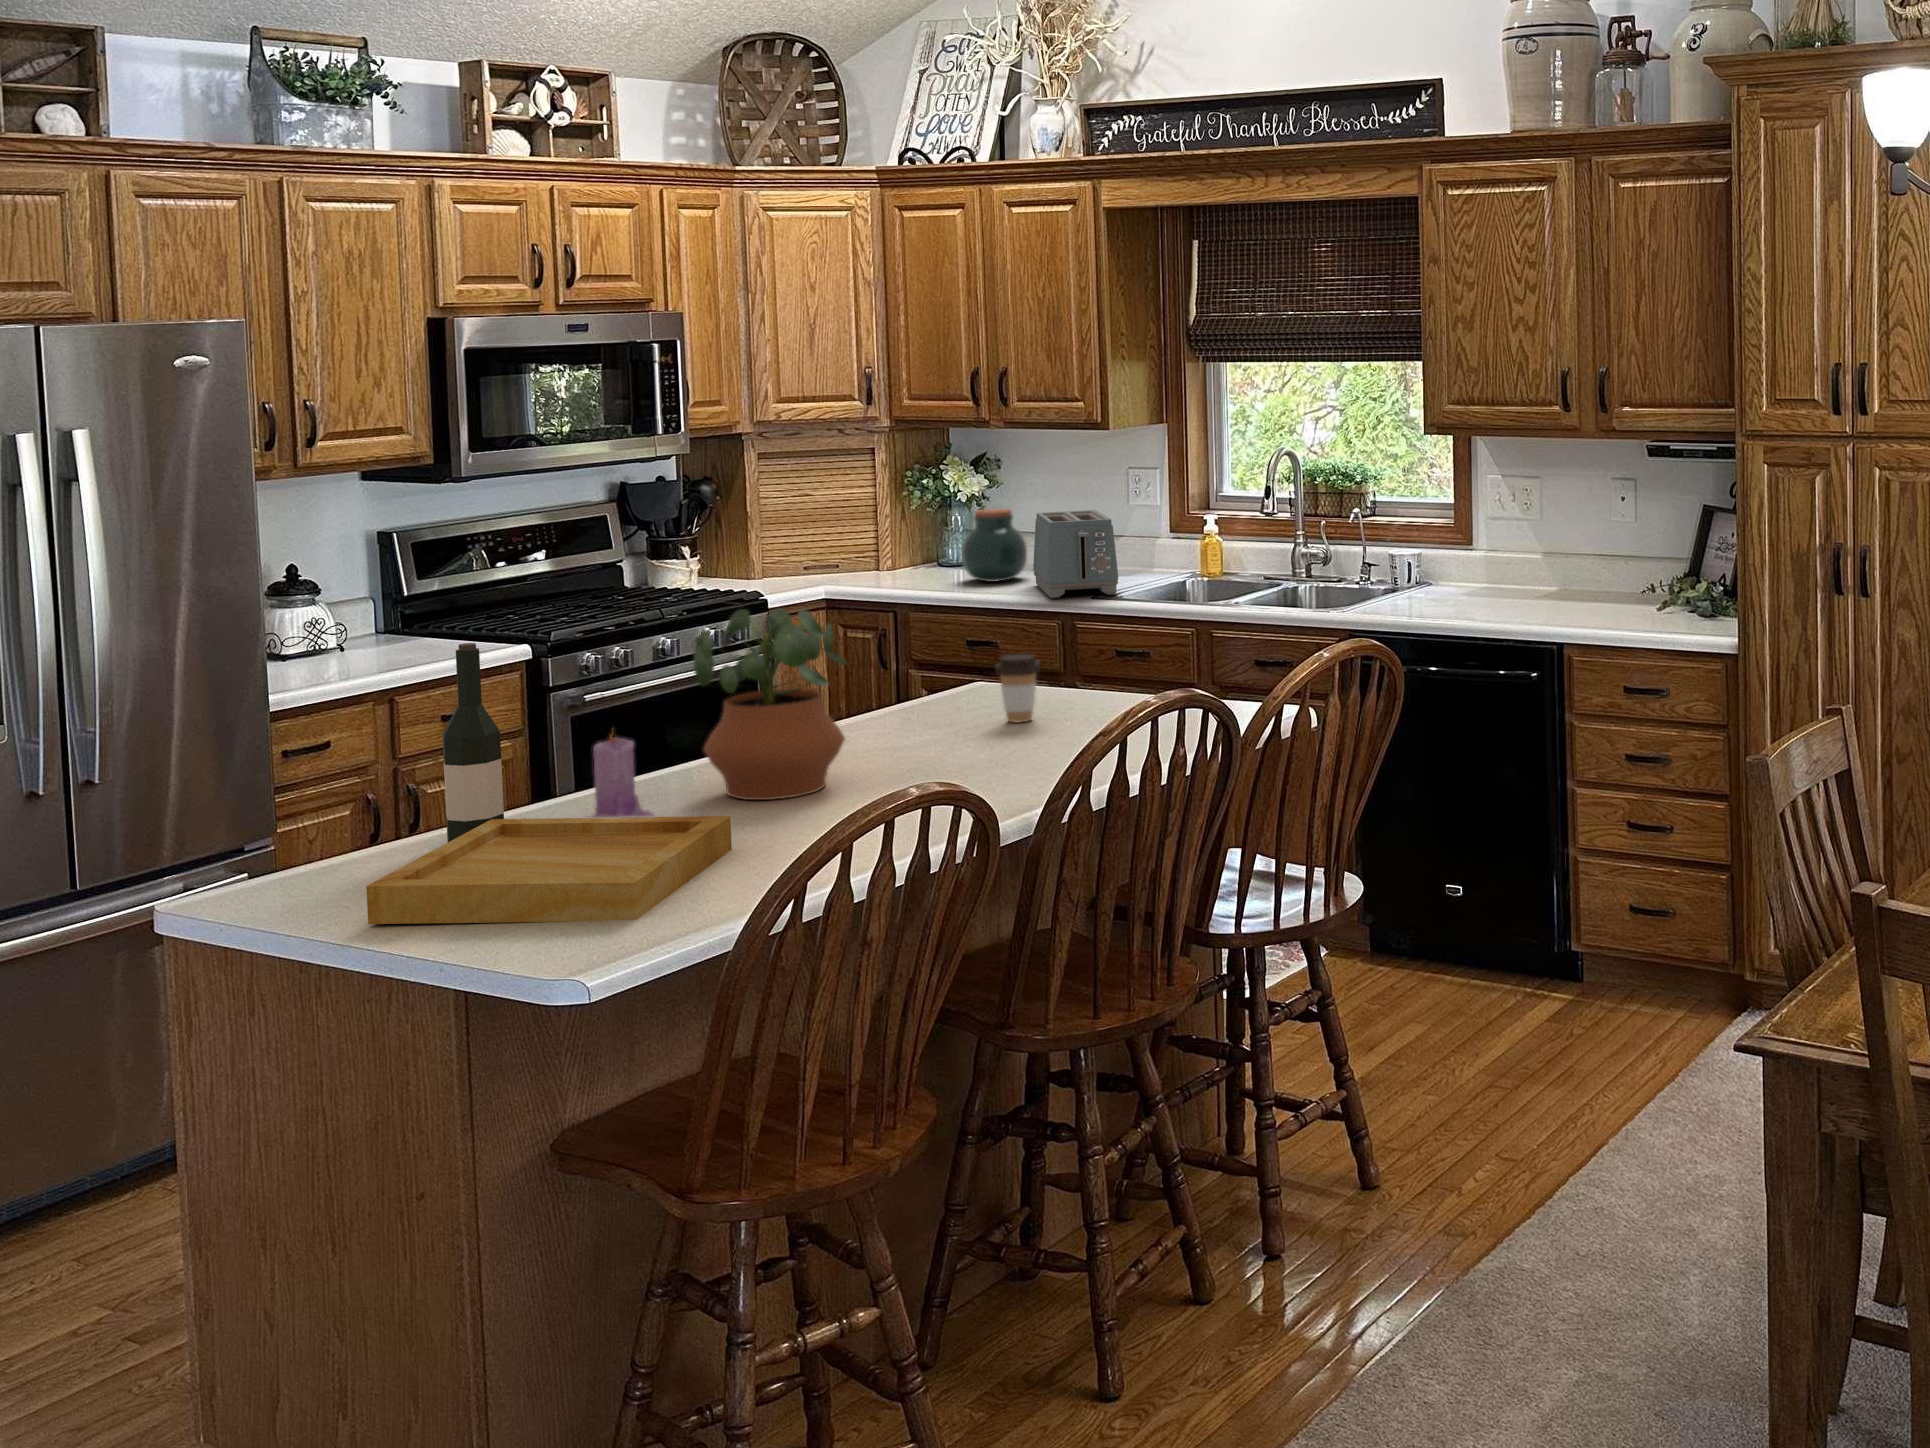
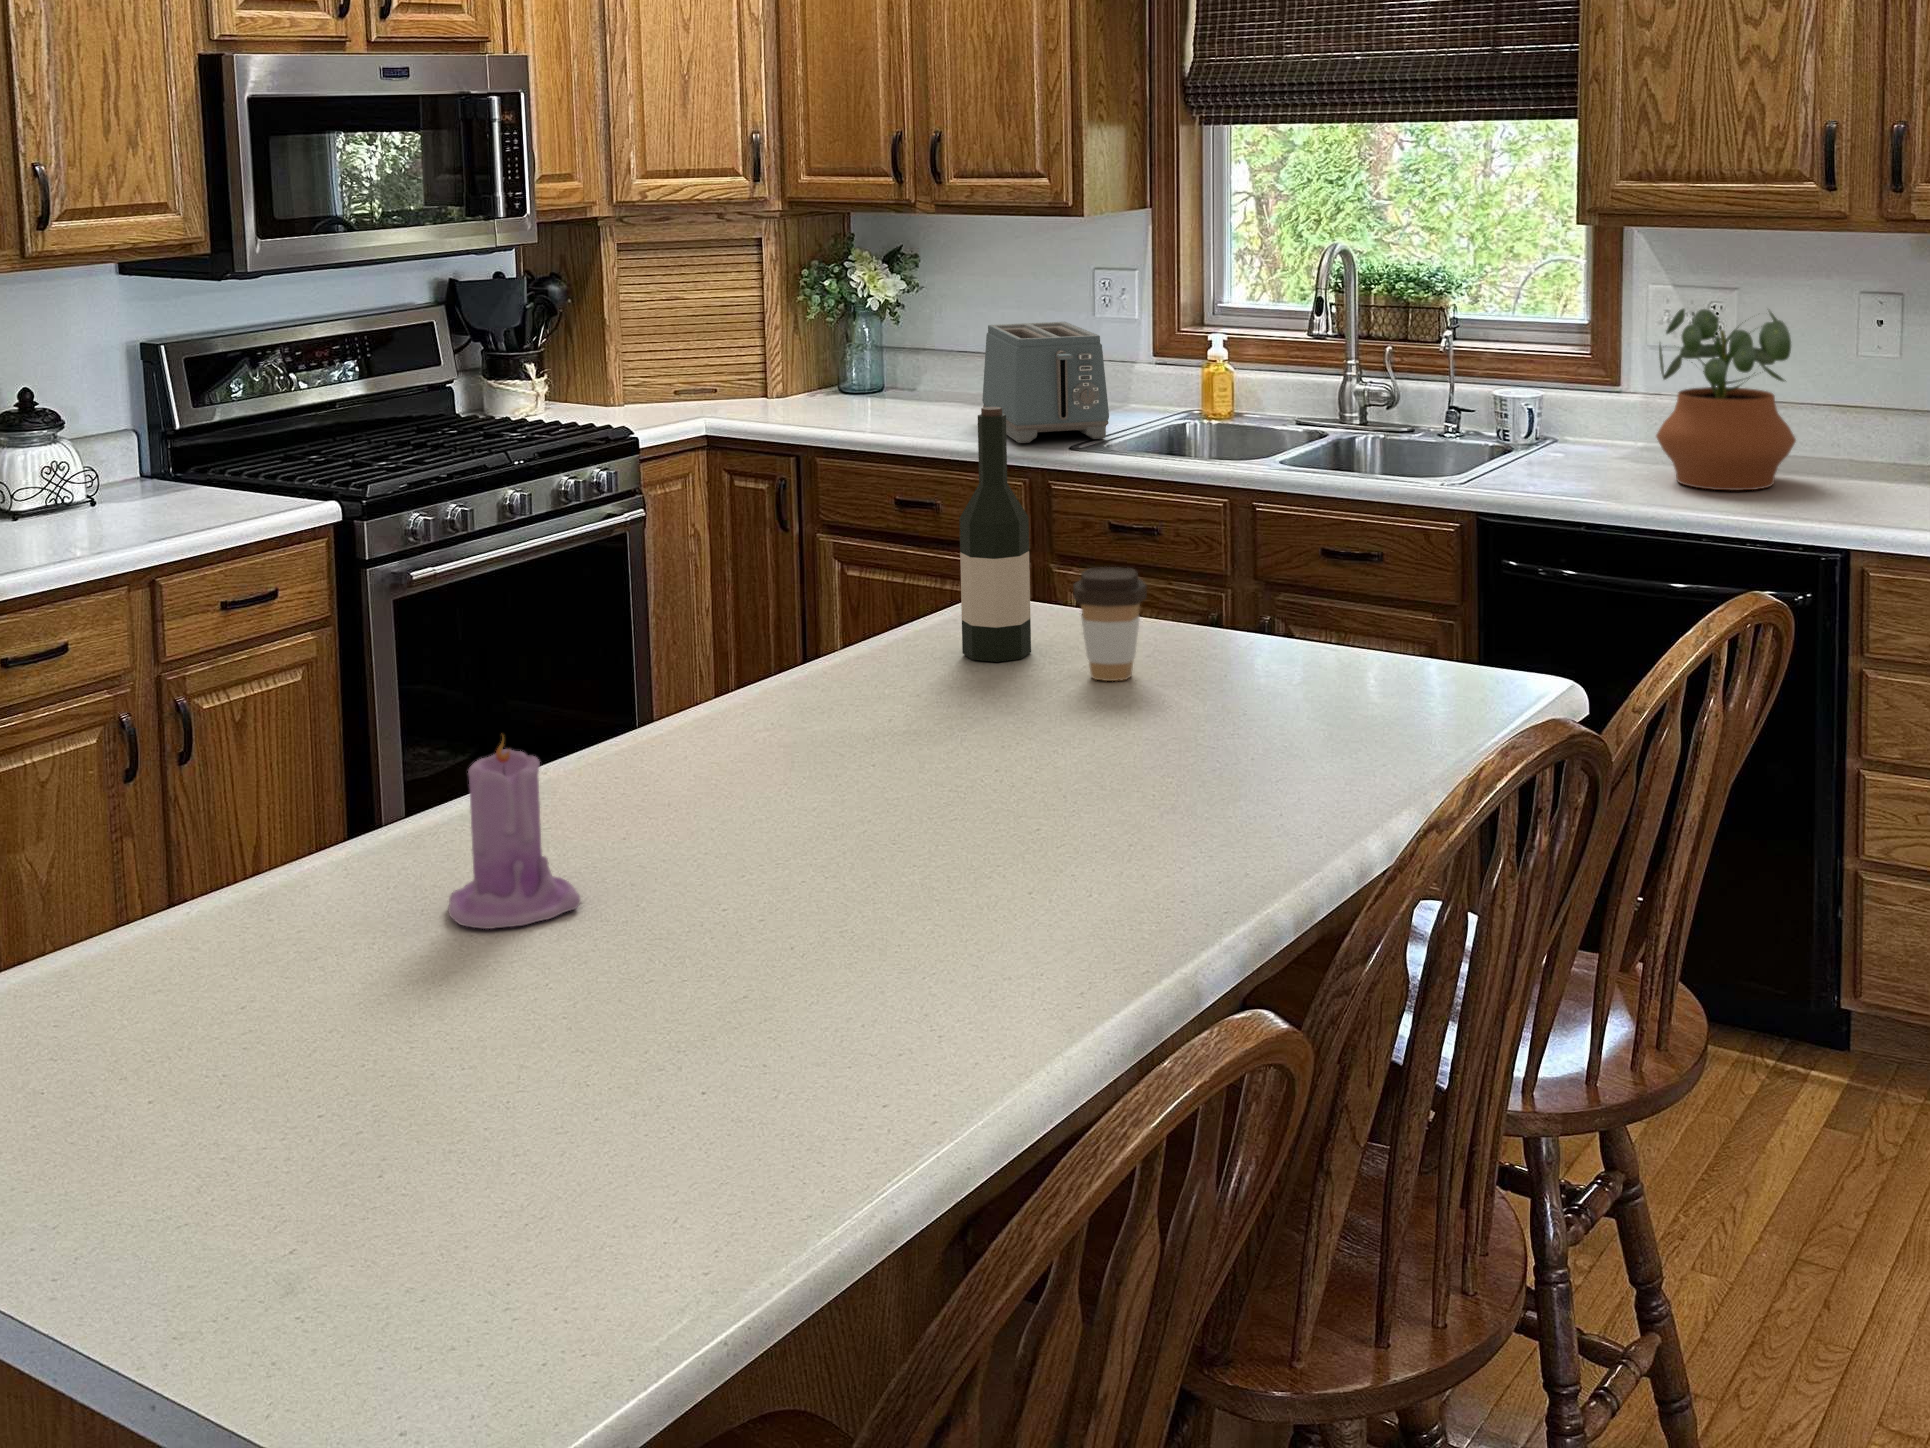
jar: present [962,509,1027,582] -> none [884,318,970,416]
potted plant: present [693,609,847,800] -> present [1656,309,1796,490]
wine bottle: present [442,643,504,842] -> present [959,407,1031,662]
tray: present [366,816,732,924] -> none [45,922,739,1249]

